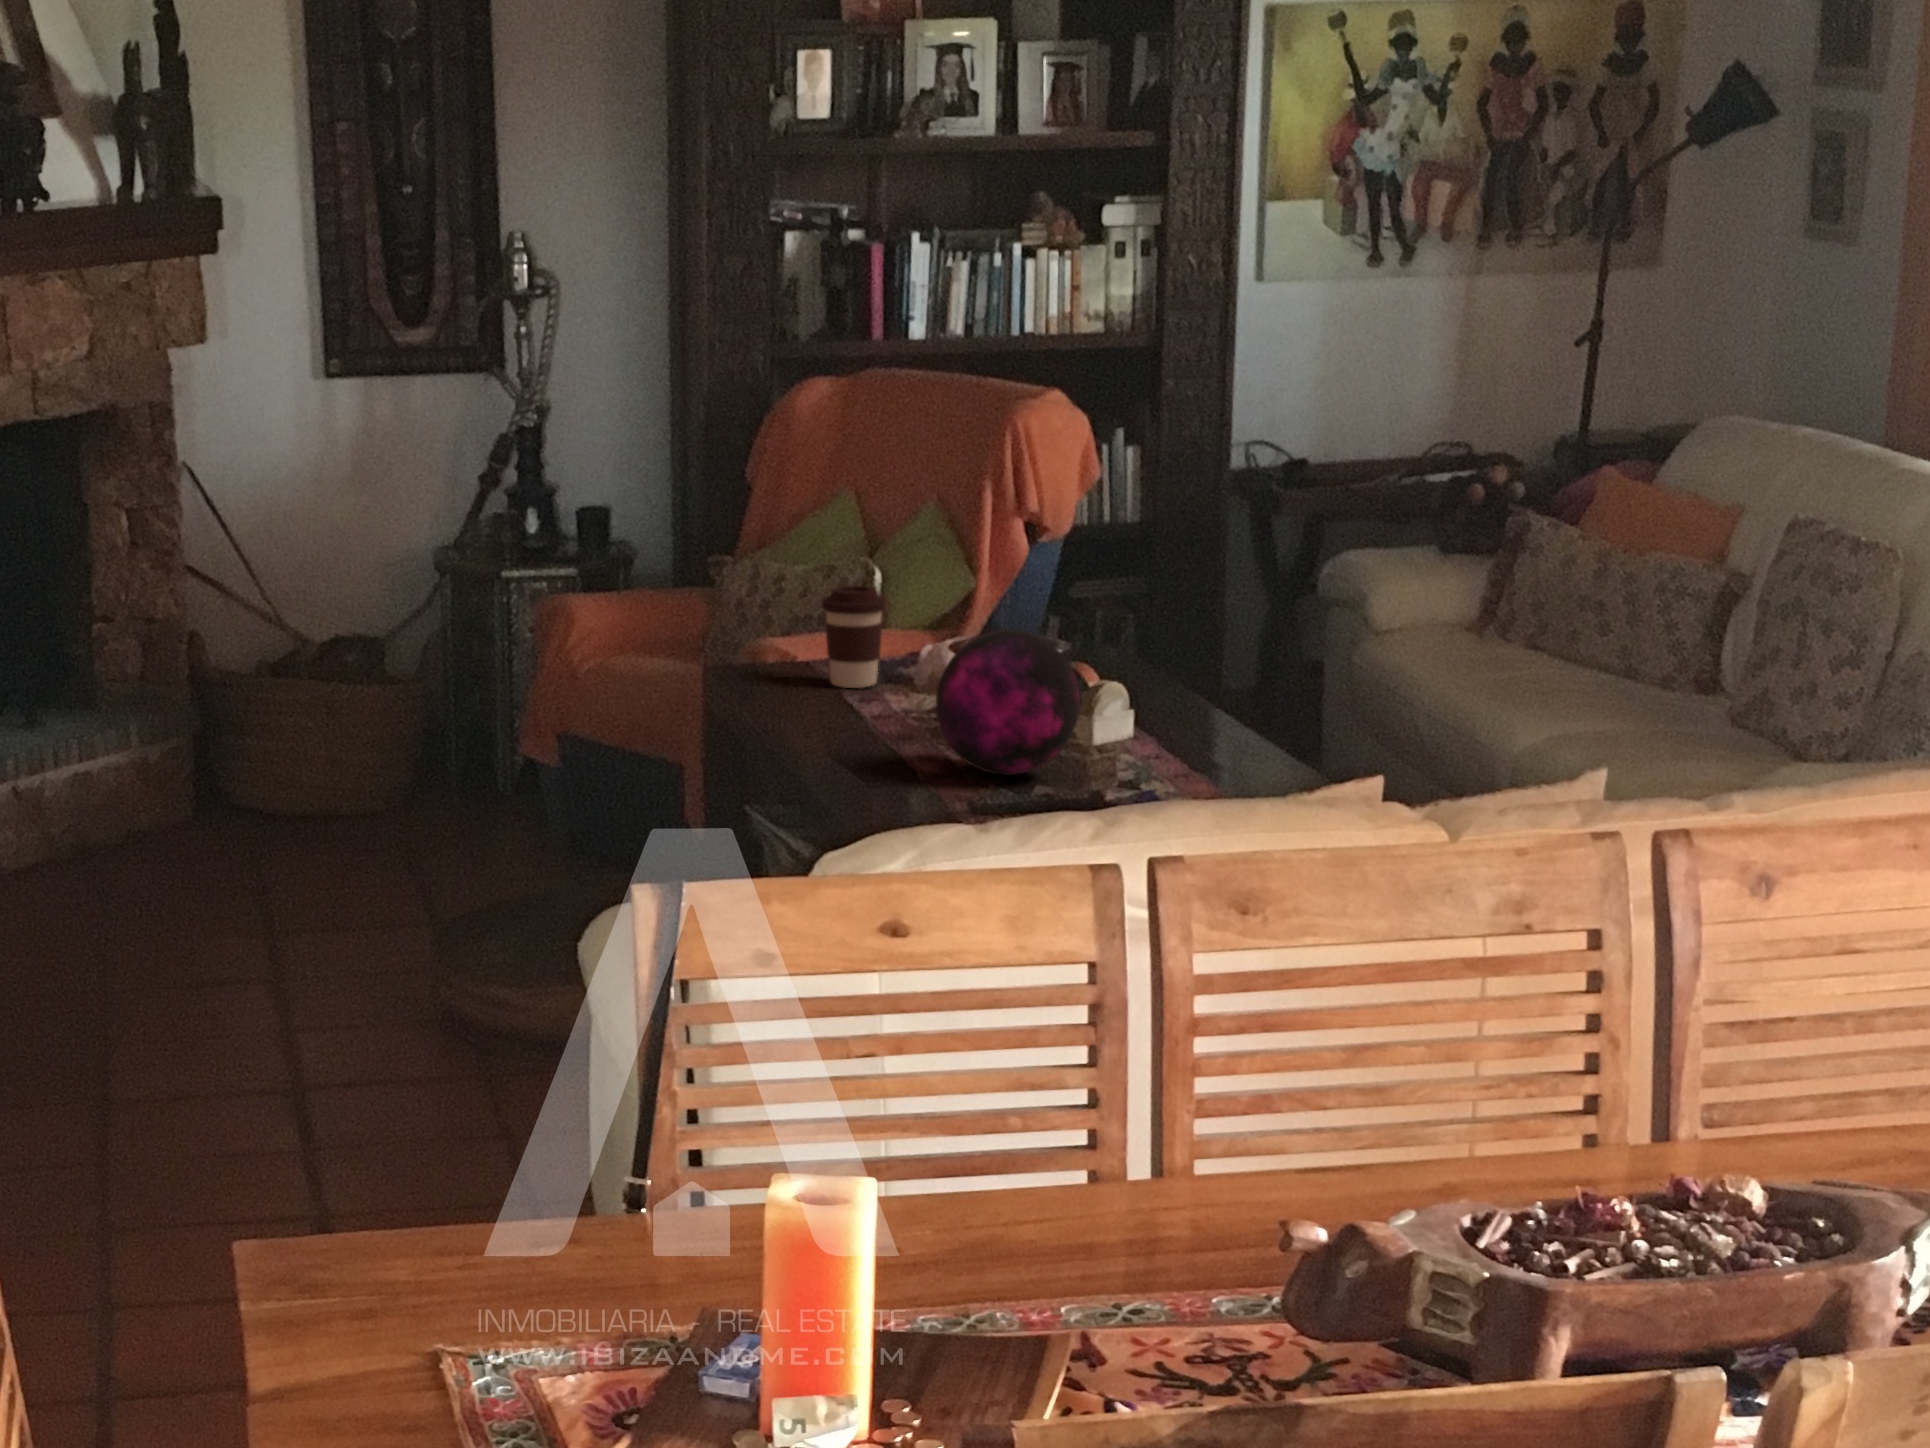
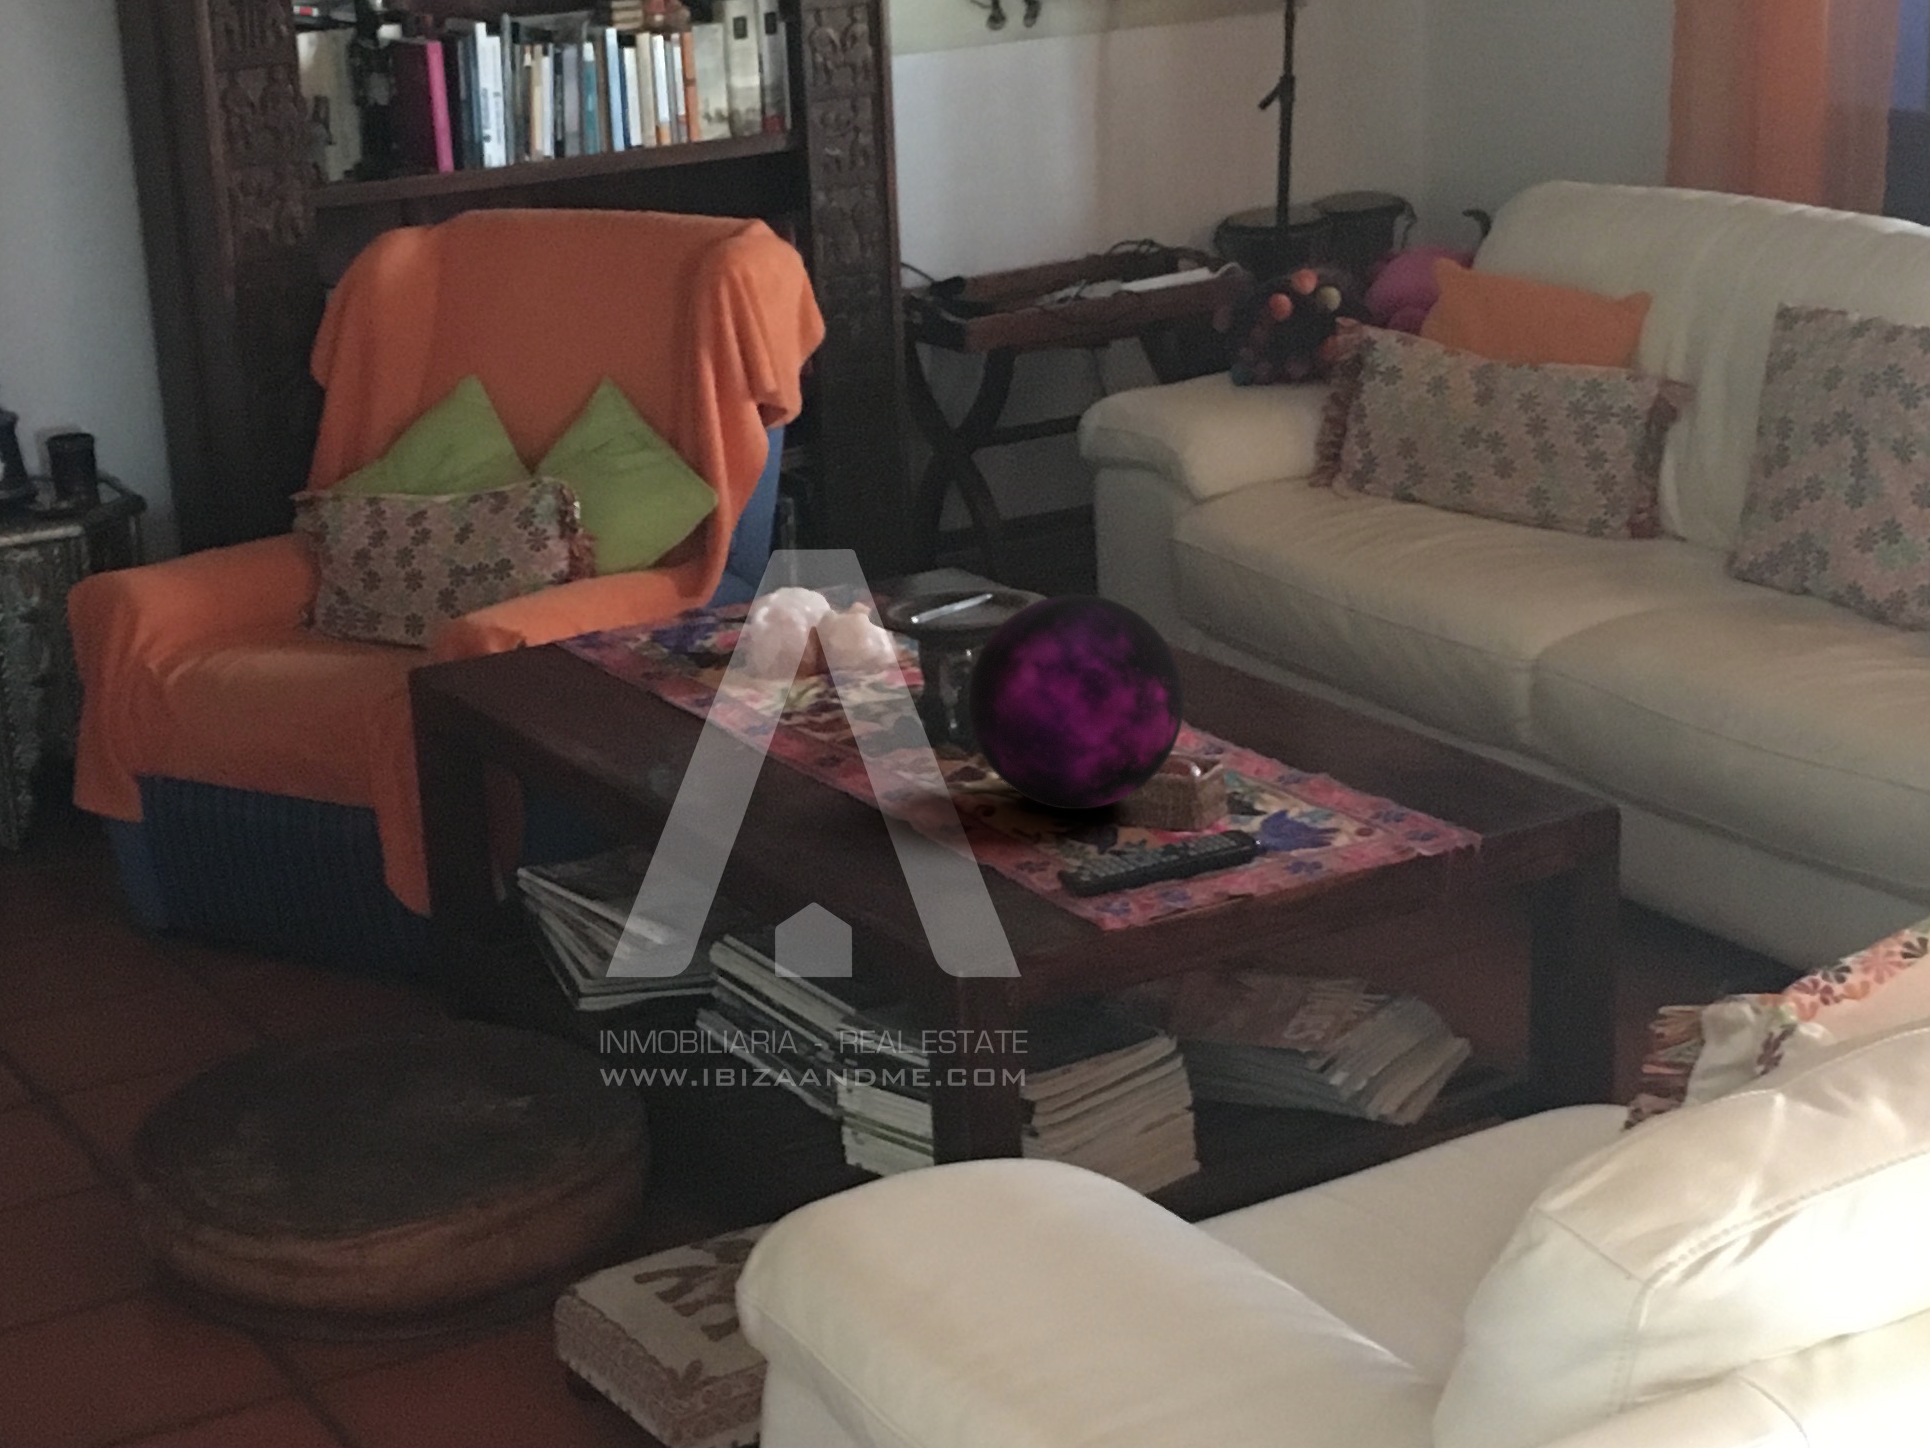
coffee cup: present [822,586,886,688] -> none [644,533,737,682]

